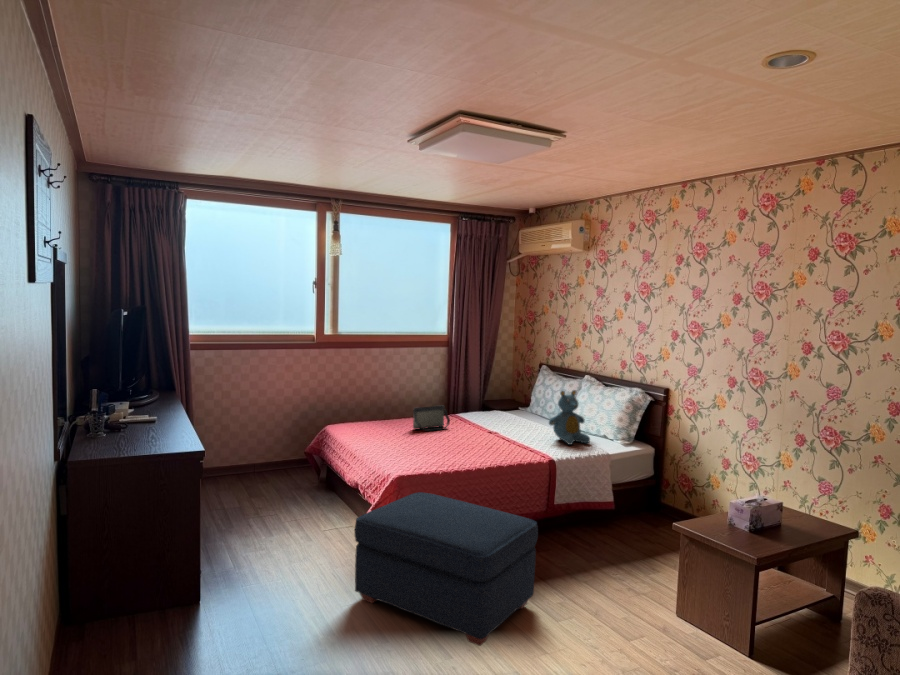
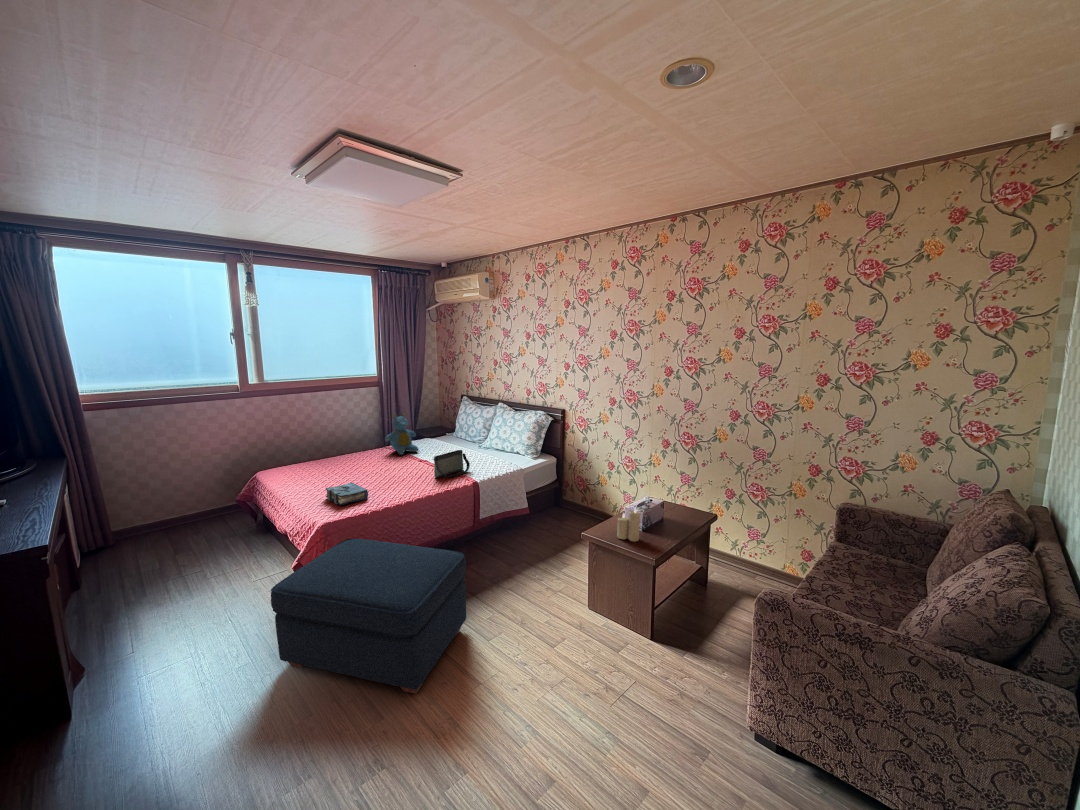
teddy bear: present [549,390,590,445] -> present [385,413,418,455]
handbag: present [413,406,450,431] -> present [434,450,470,477]
book: none [396,441,438,461] -> present [326,483,368,505]
candle: none [717,501,748,541] -> present [617,508,641,541]

